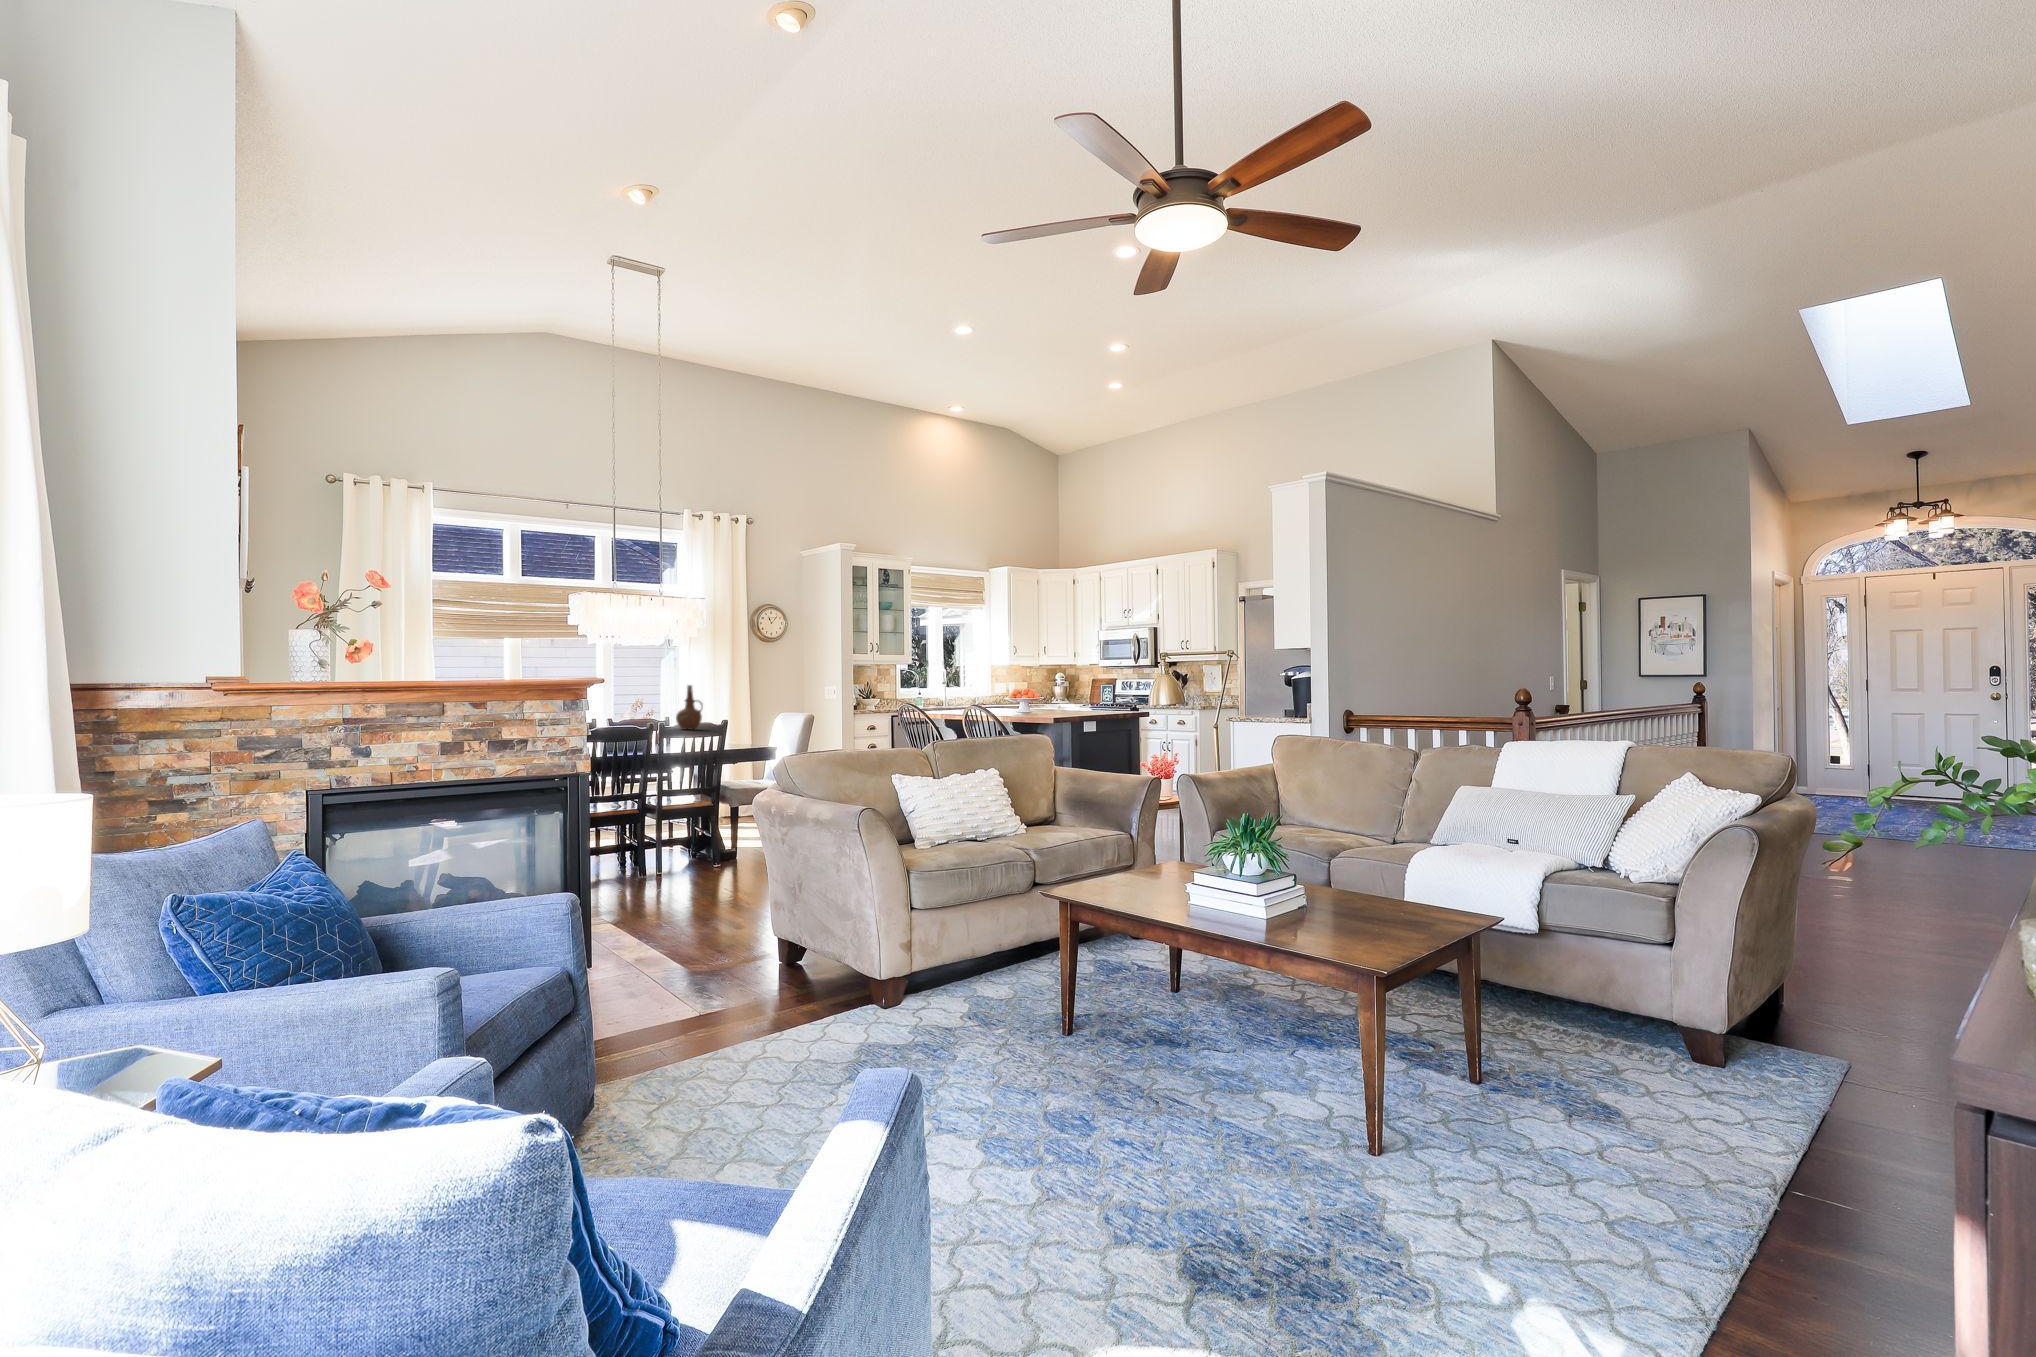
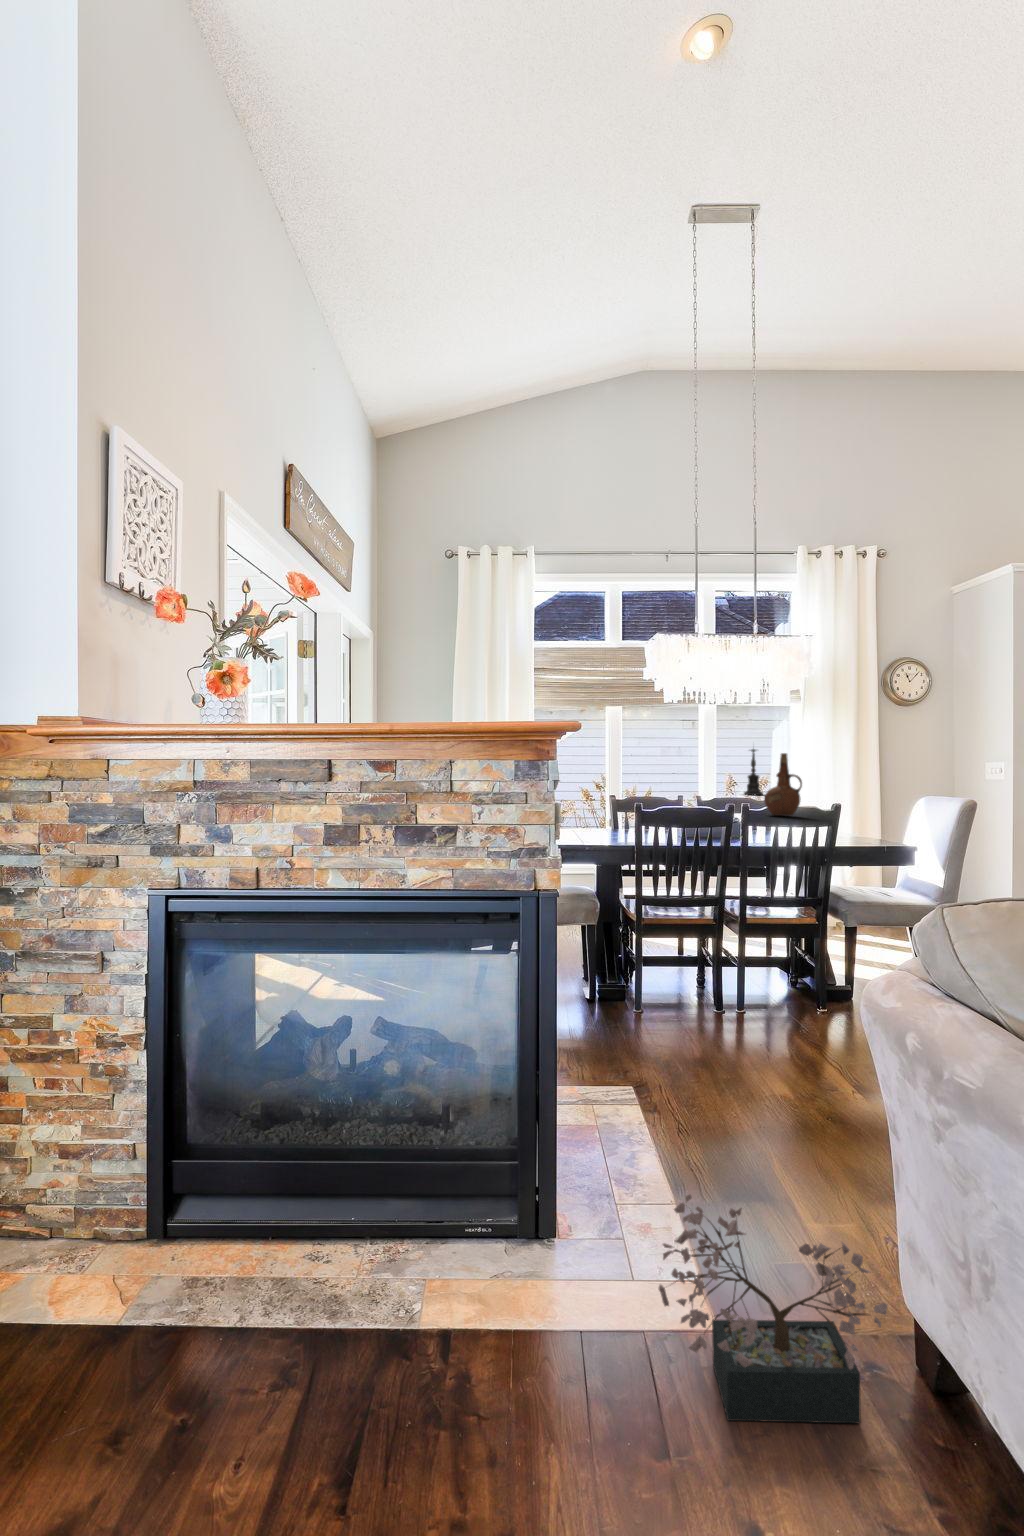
candle holder: none [629,670,660,715] -> present [744,749,763,795]
decorative plant: none [672,909,775,997] -> present [659,1195,887,1423]

